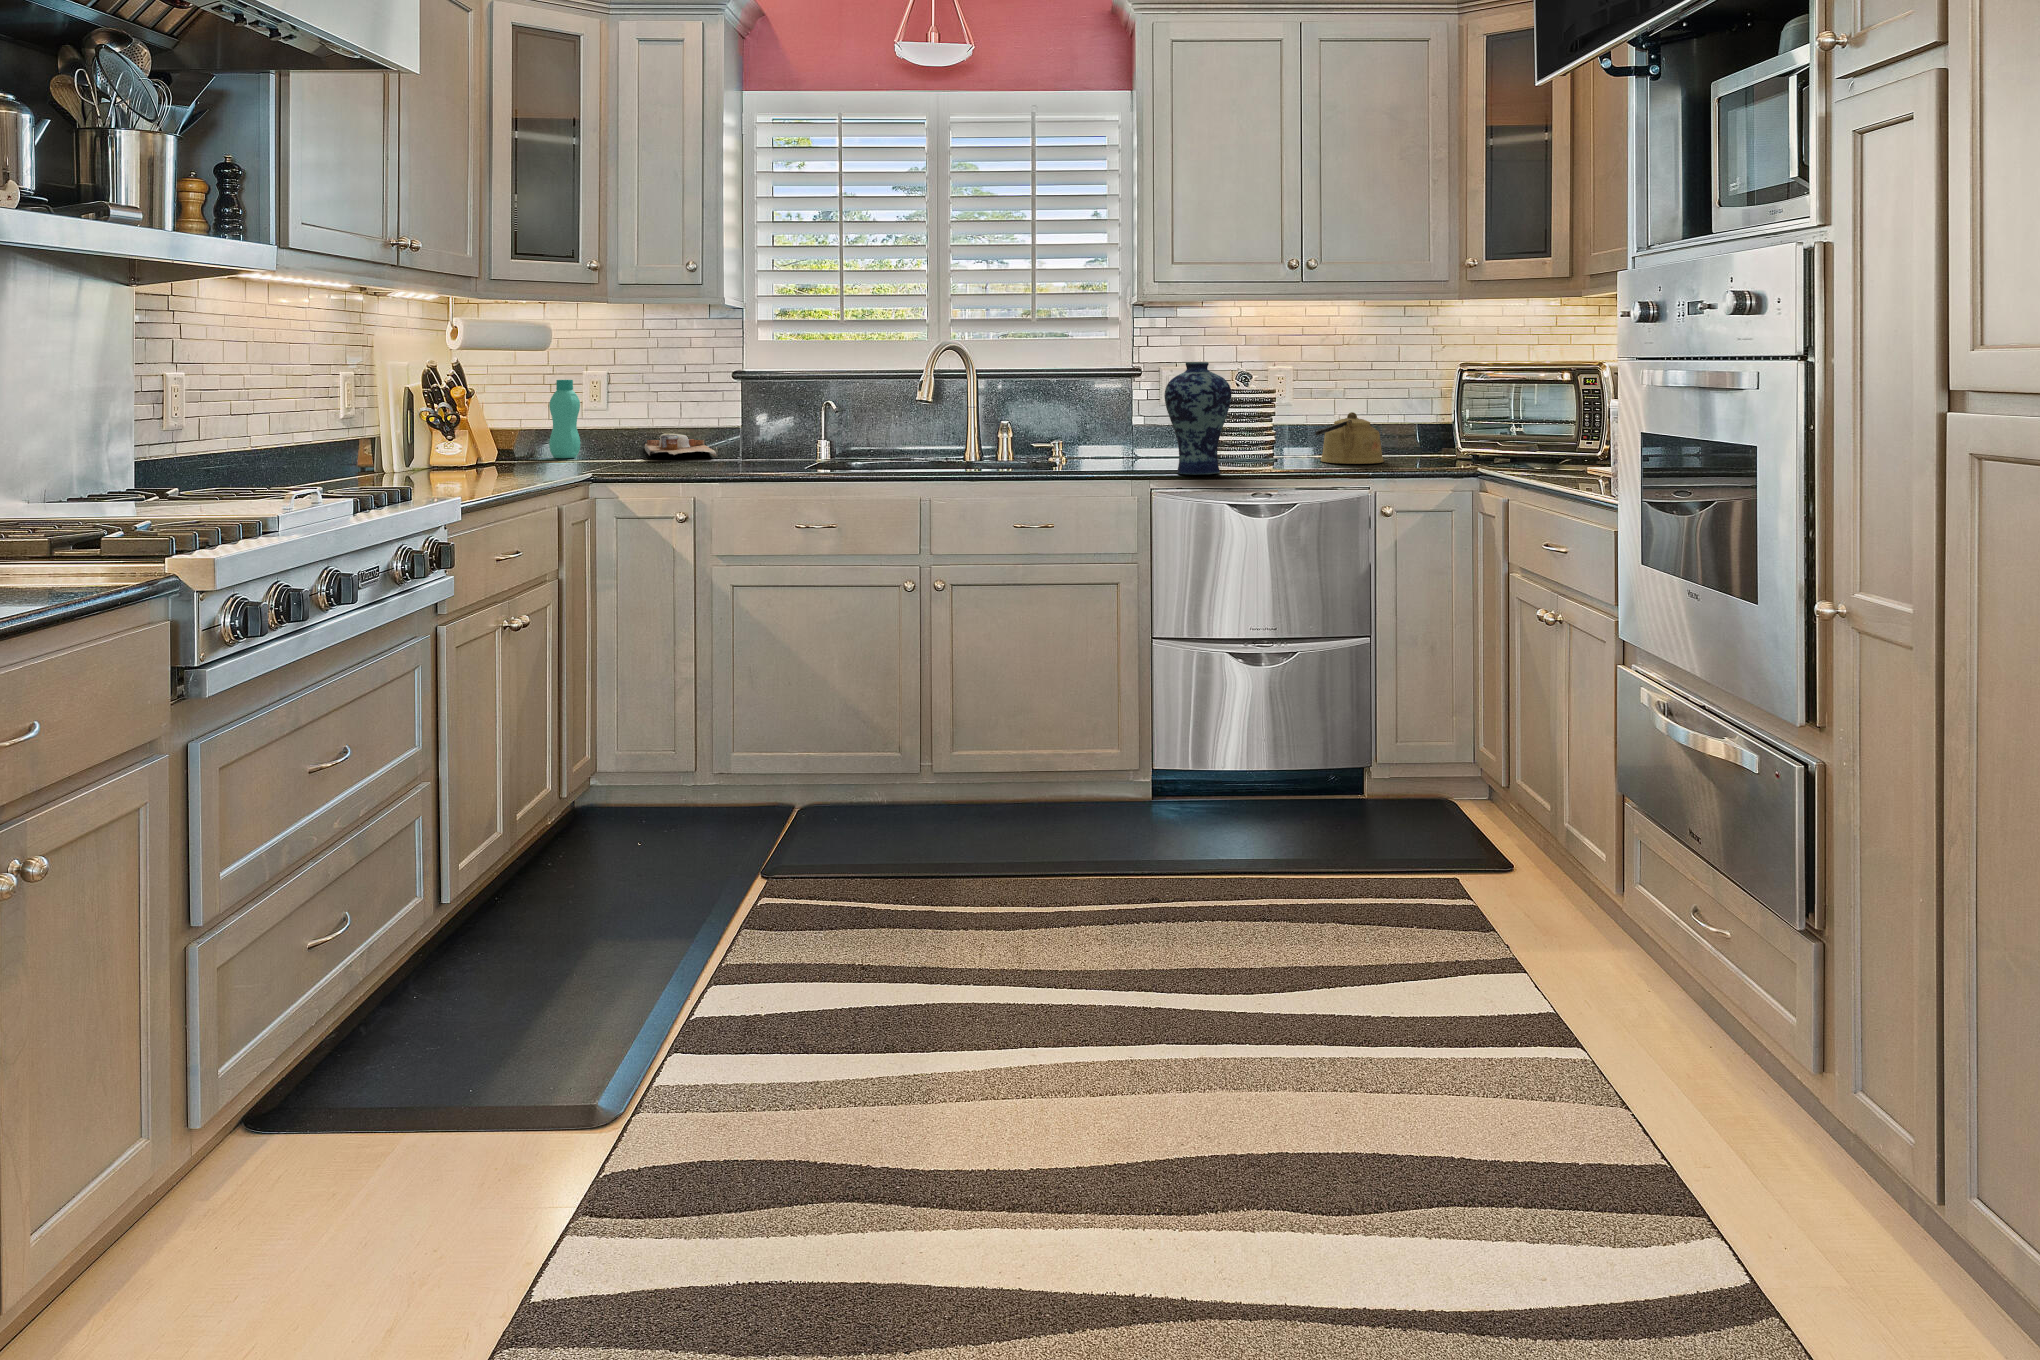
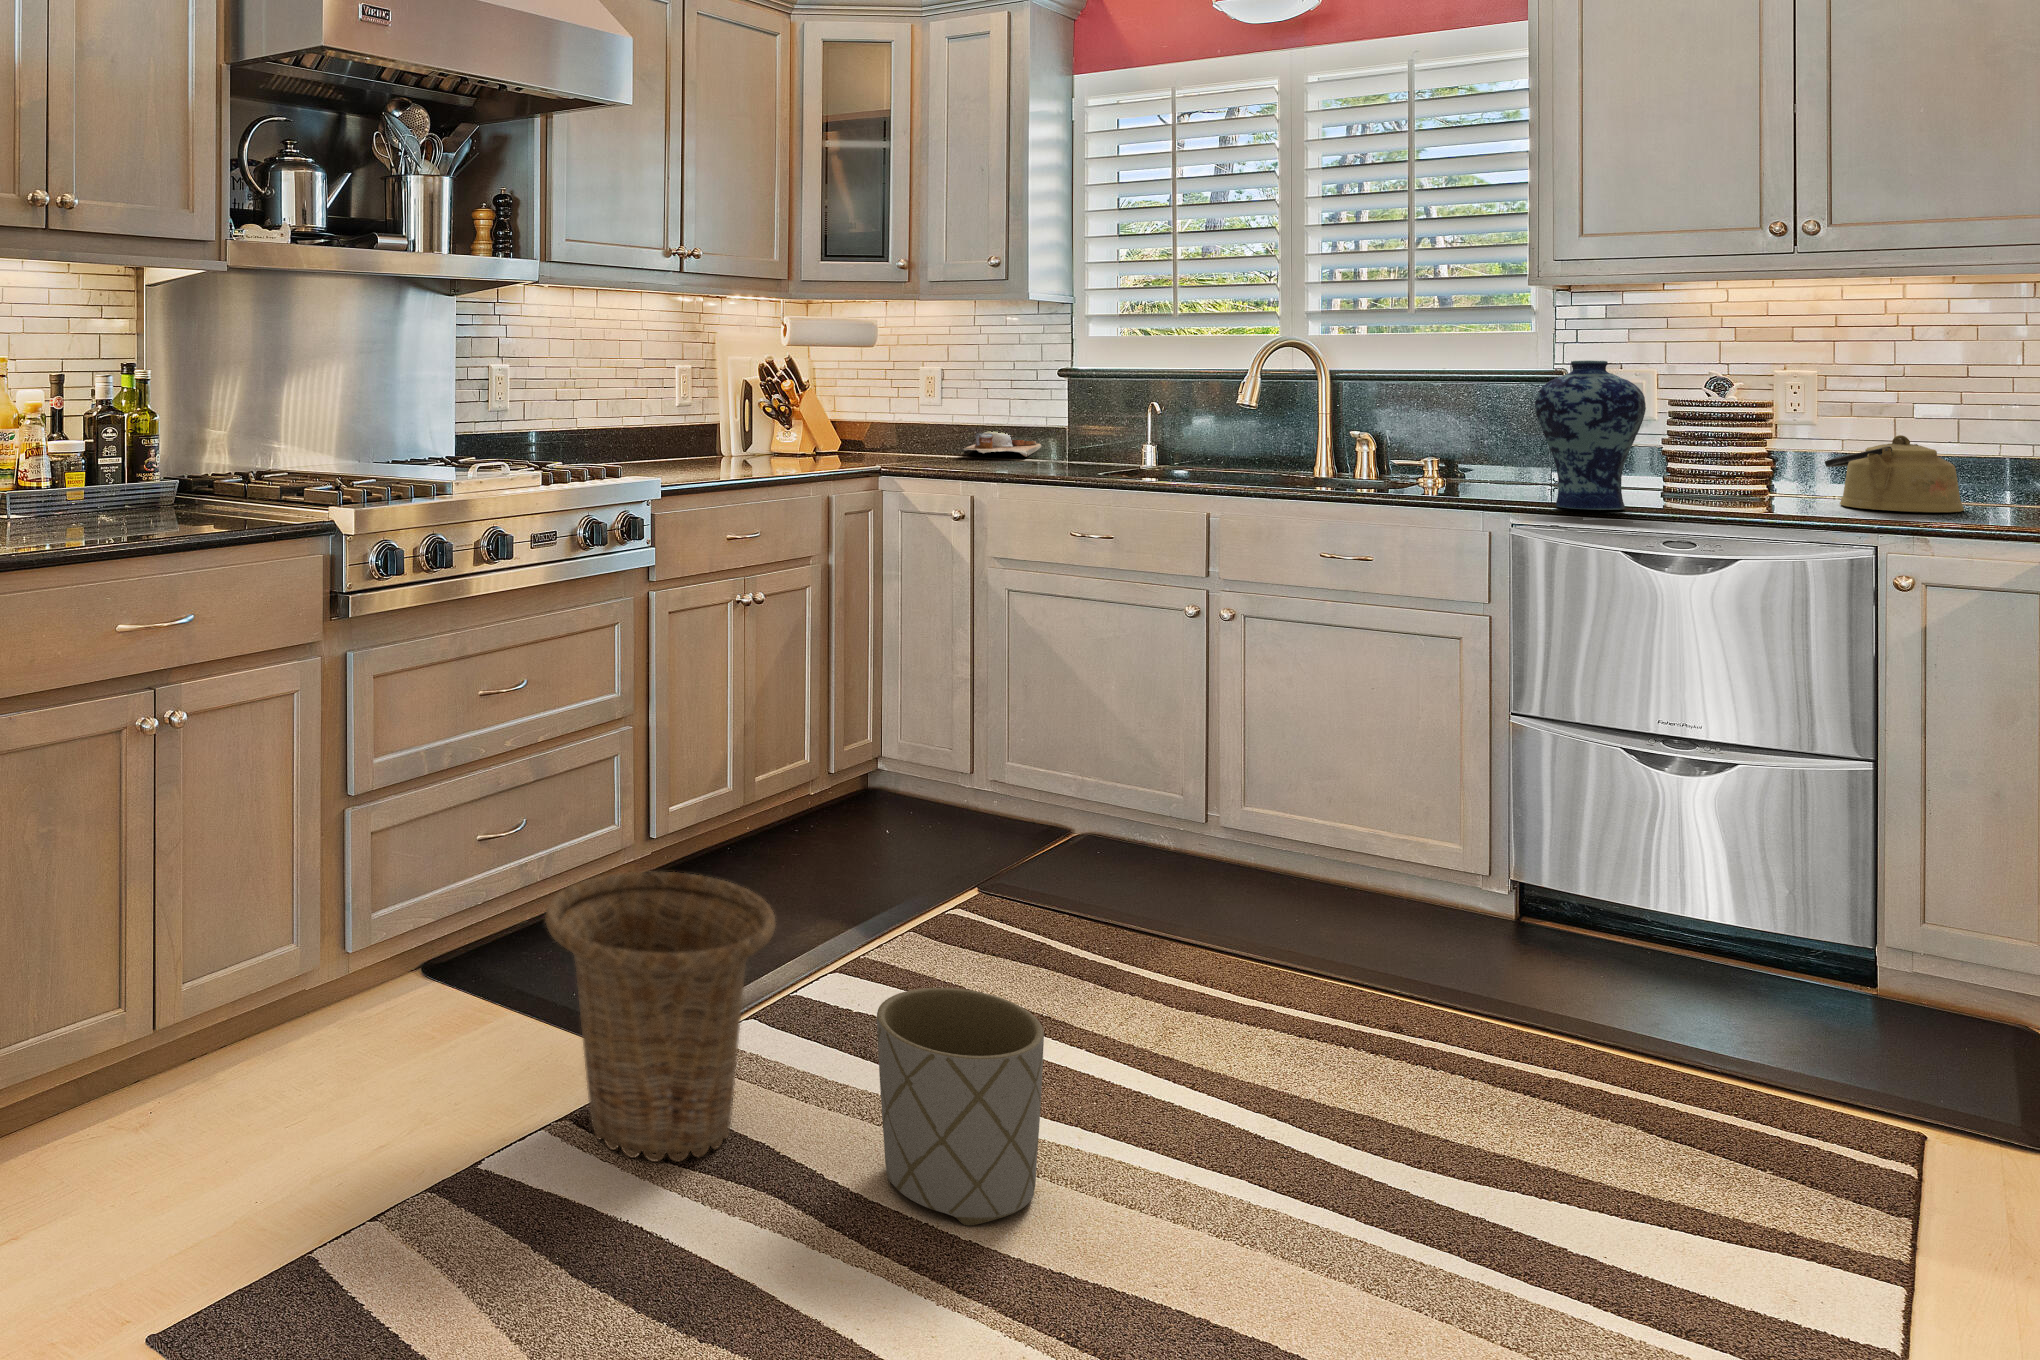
bottle: present [549,380,580,458] -> none [878,376,907,452]
basket: none [554,911,810,1232] -> present [545,872,775,1162]
planter: none [909,947,1058,1158] -> present [877,988,1044,1225]

